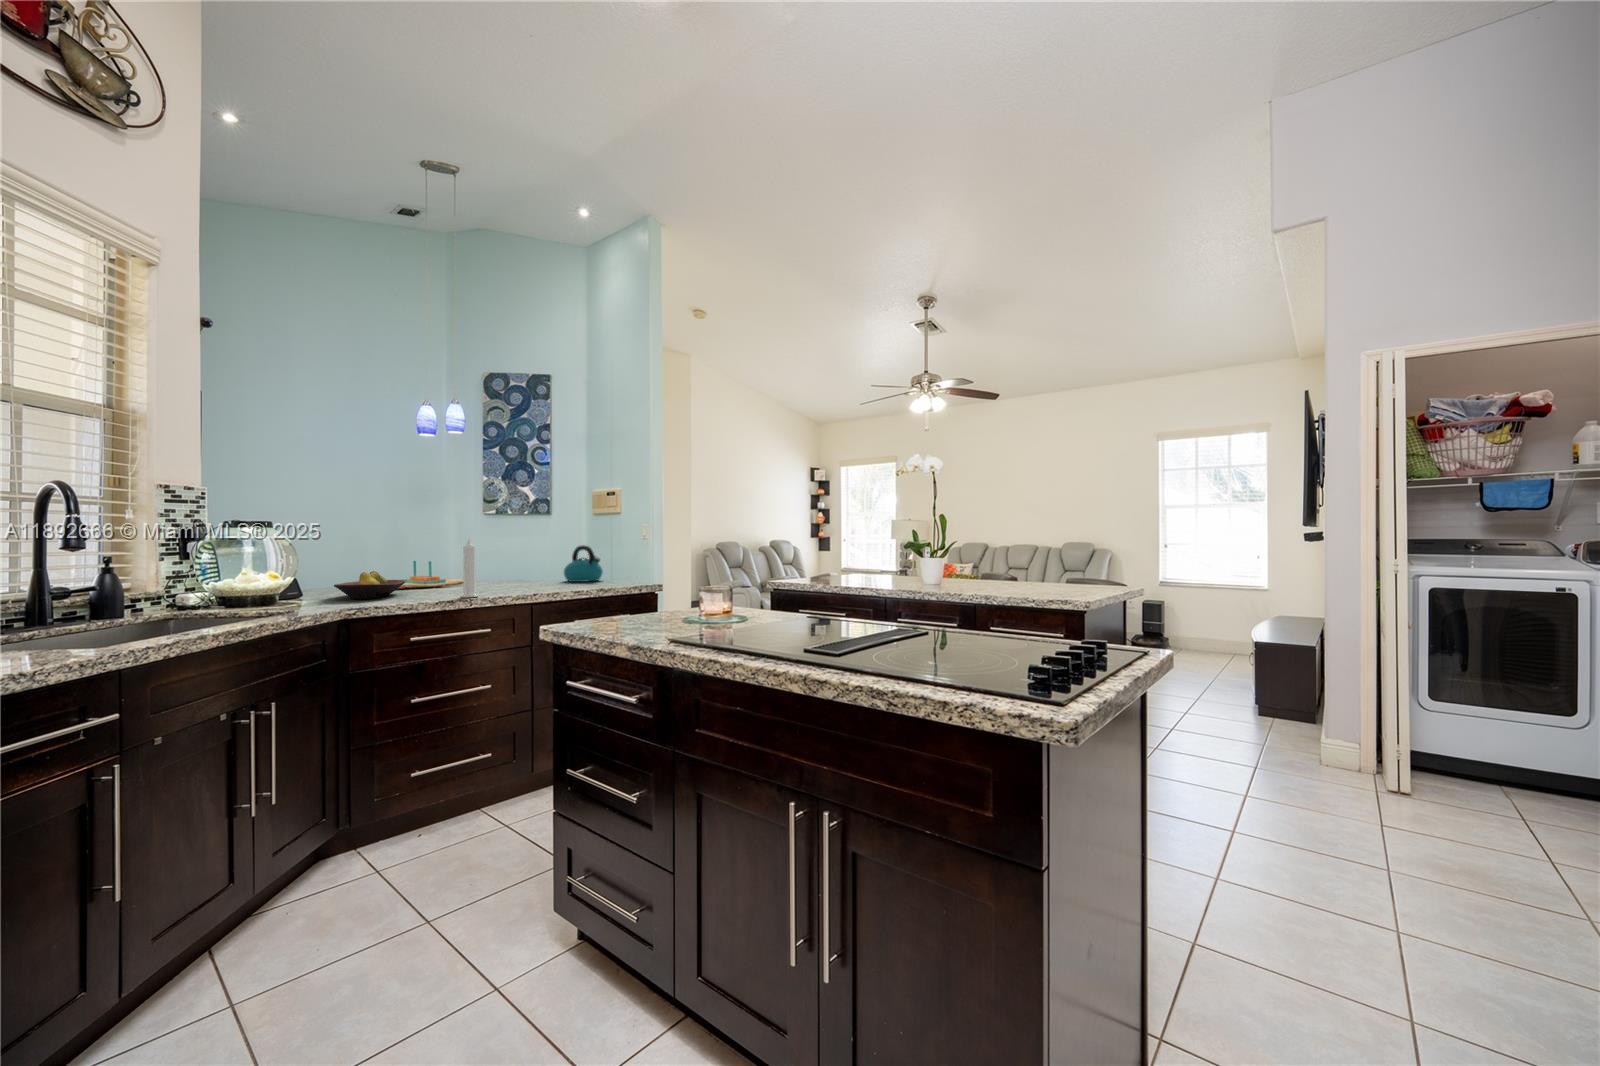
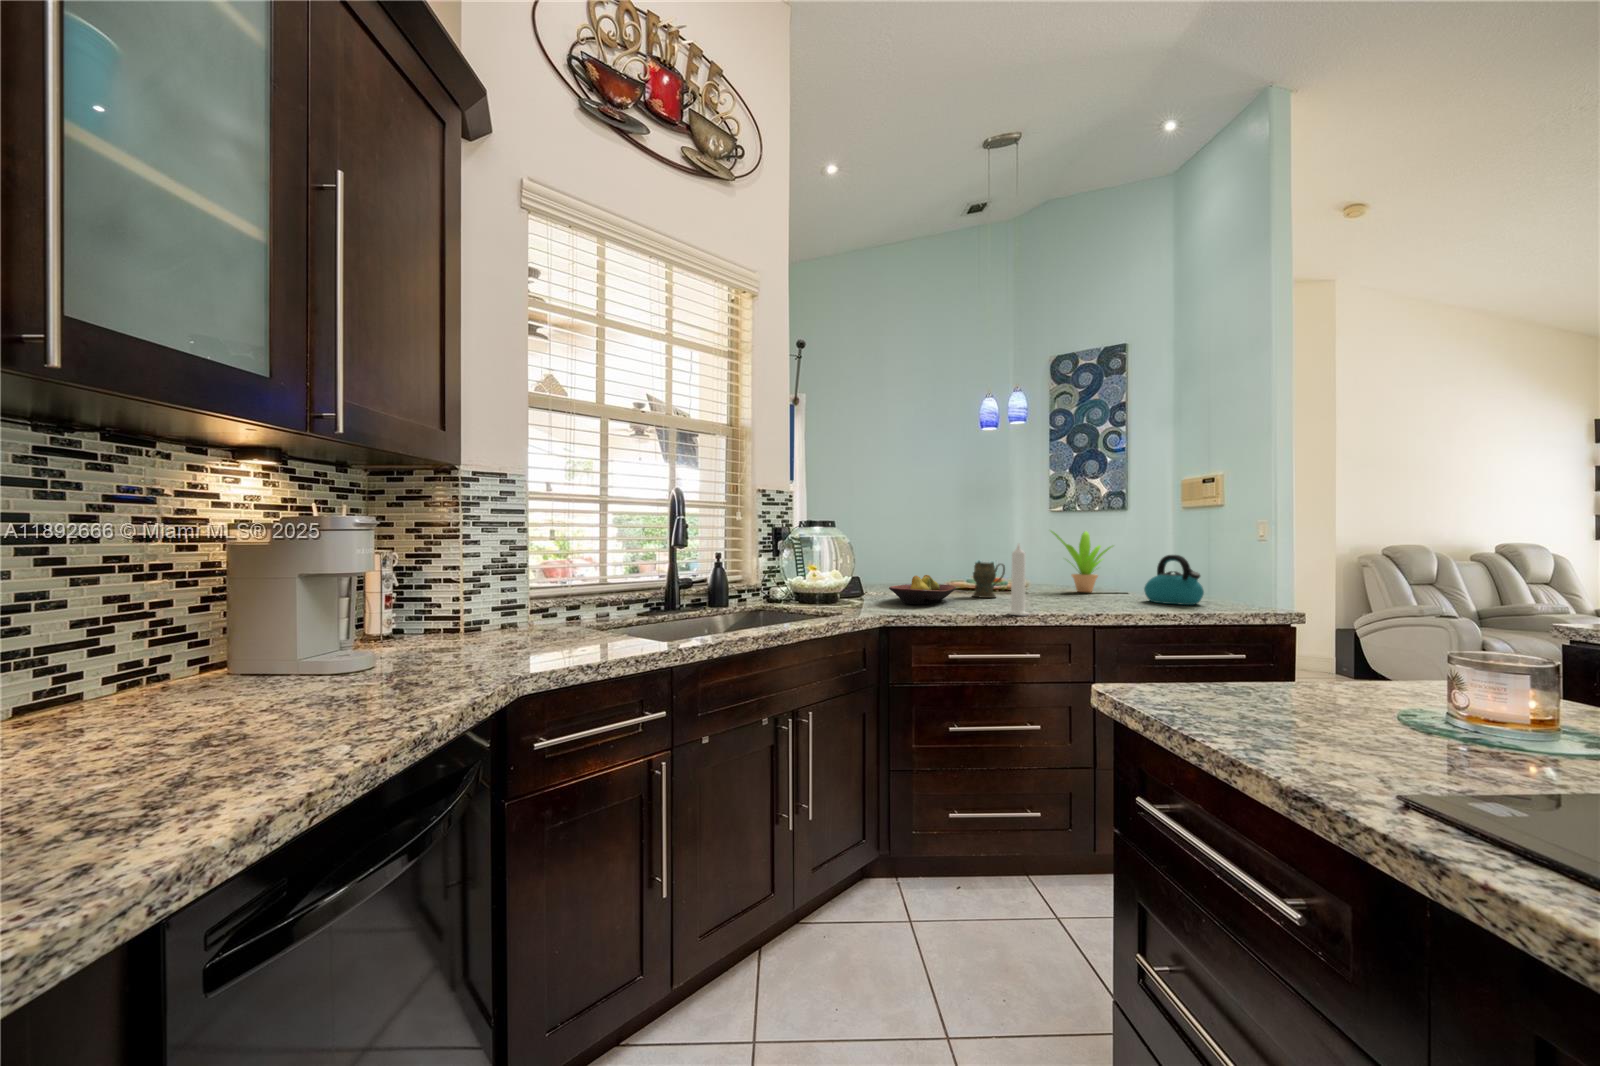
potted plant: none [487,527,542,579] -> present [1051,531,1112,592]
mug: none [418,558,450,589] -> present [973,562,1005,598]

